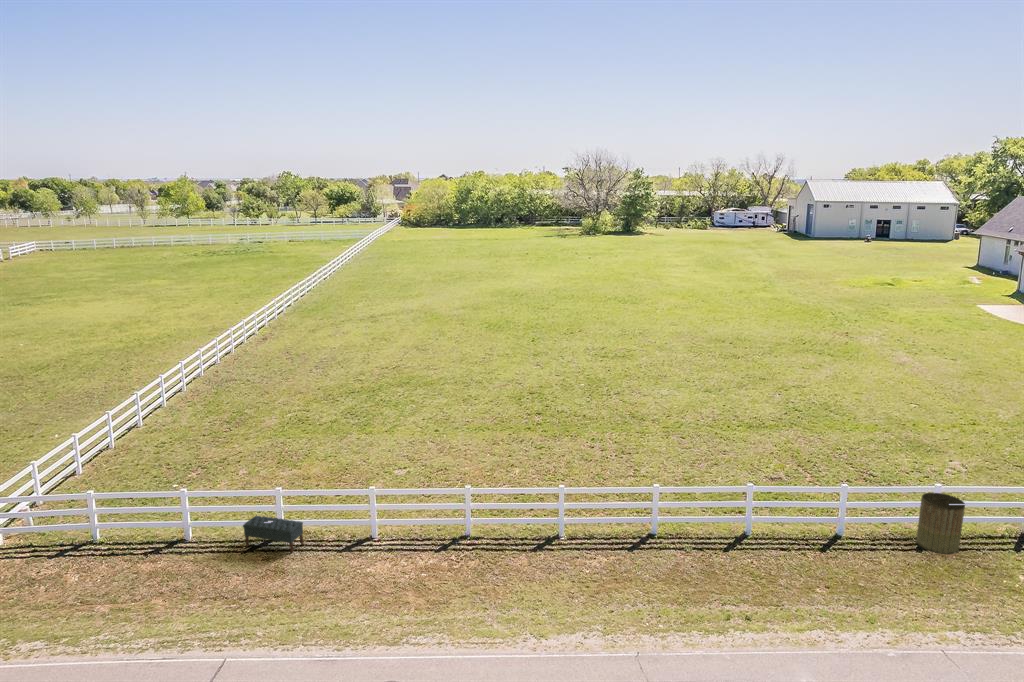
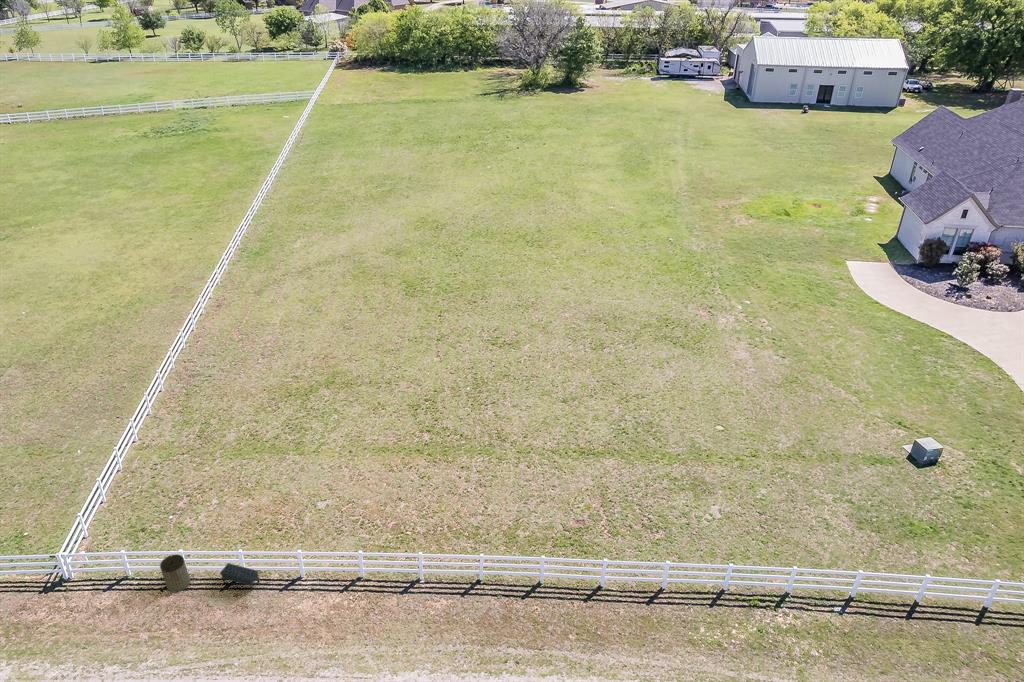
trash can: present [916,493,965,554] -> present [160,554,190,592]

